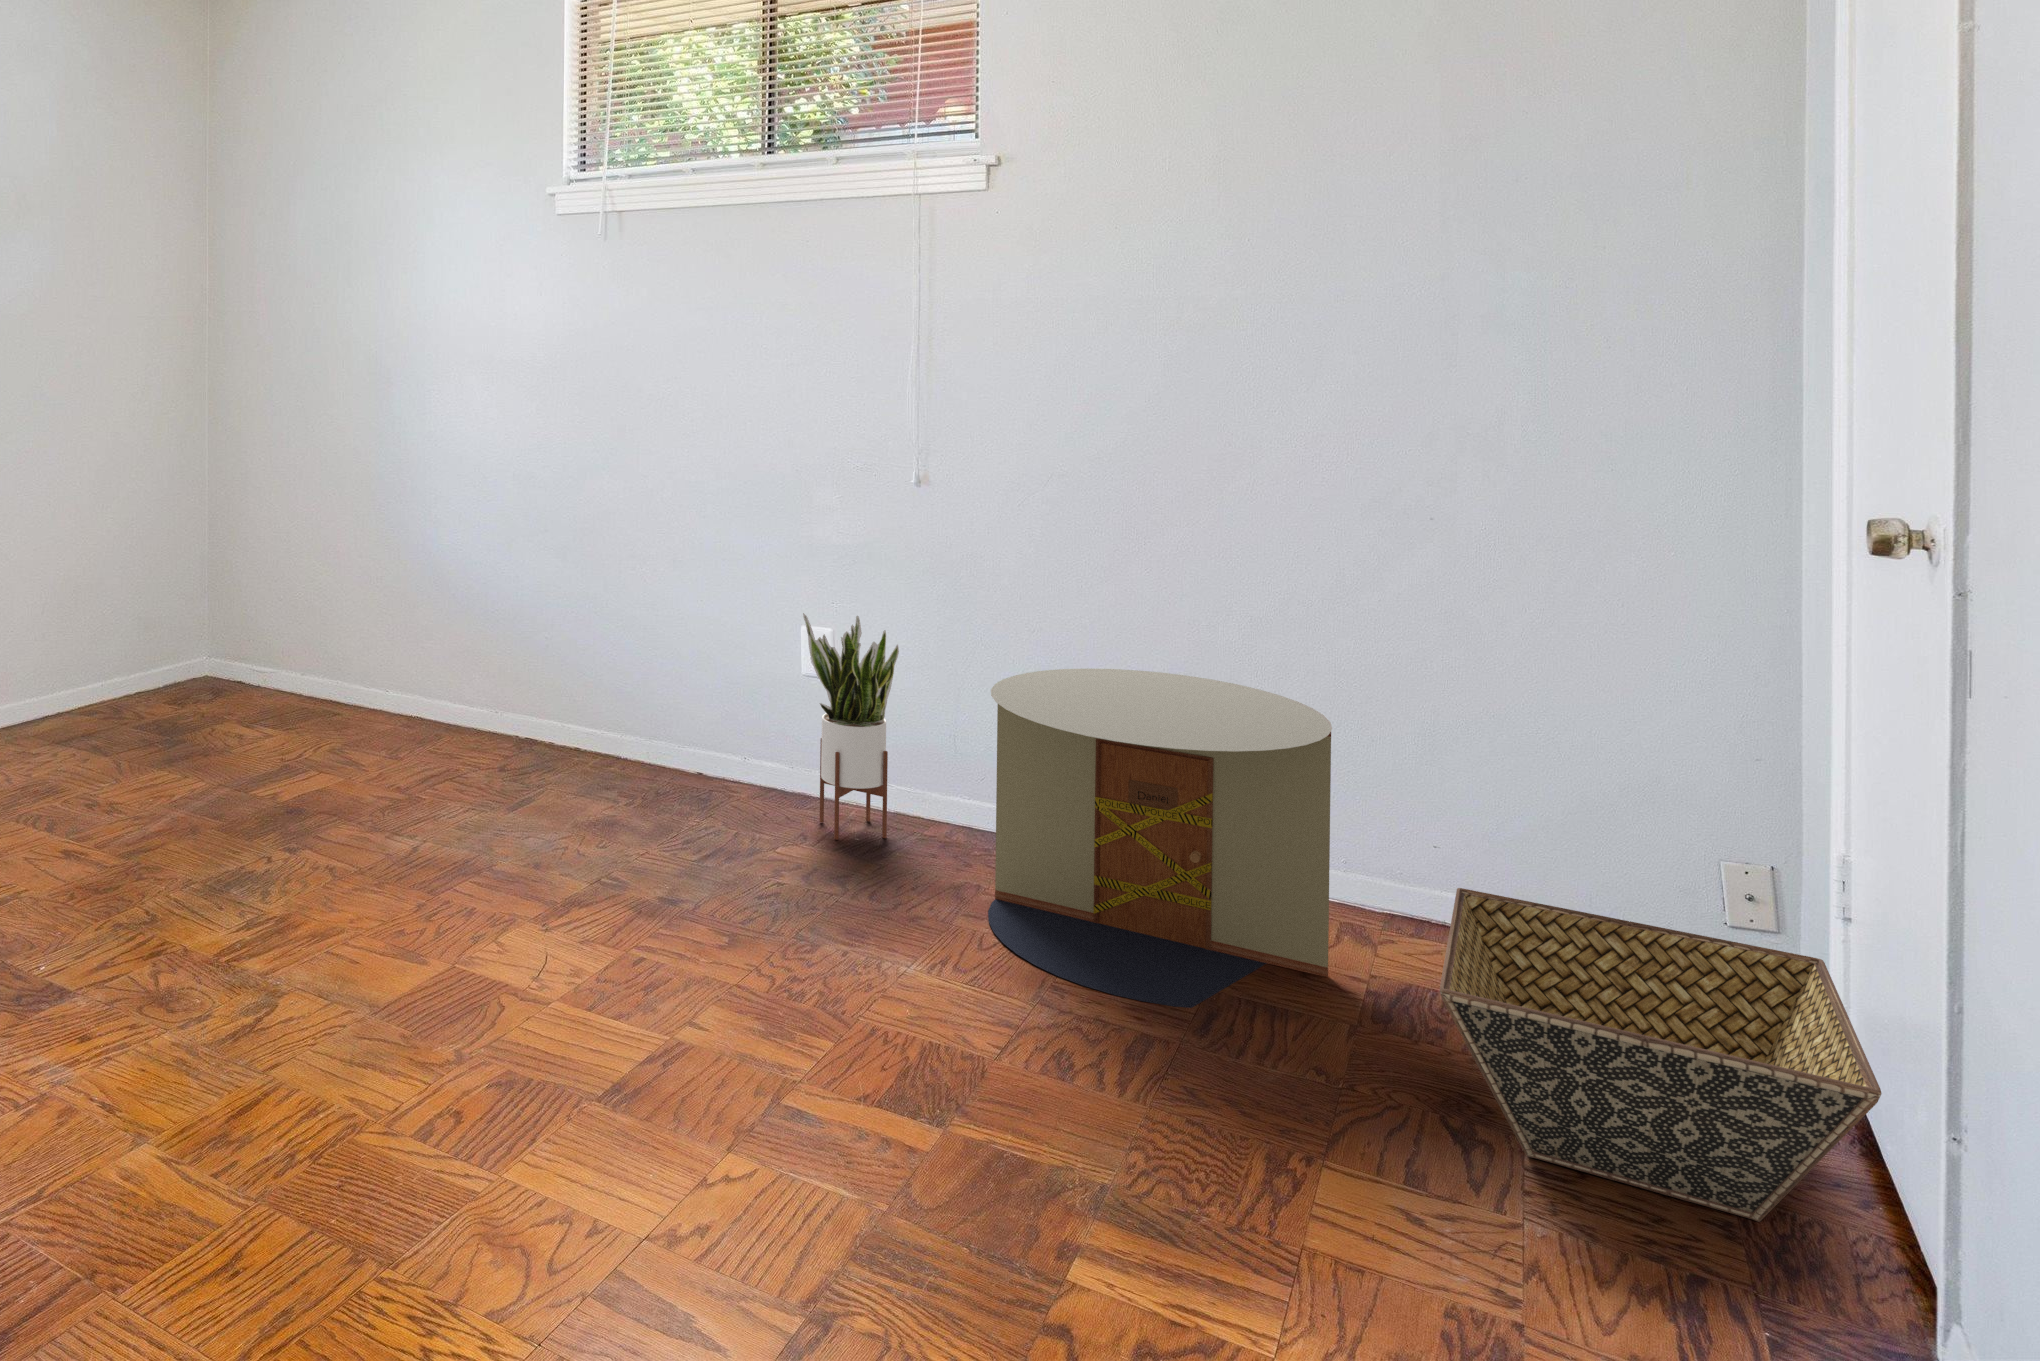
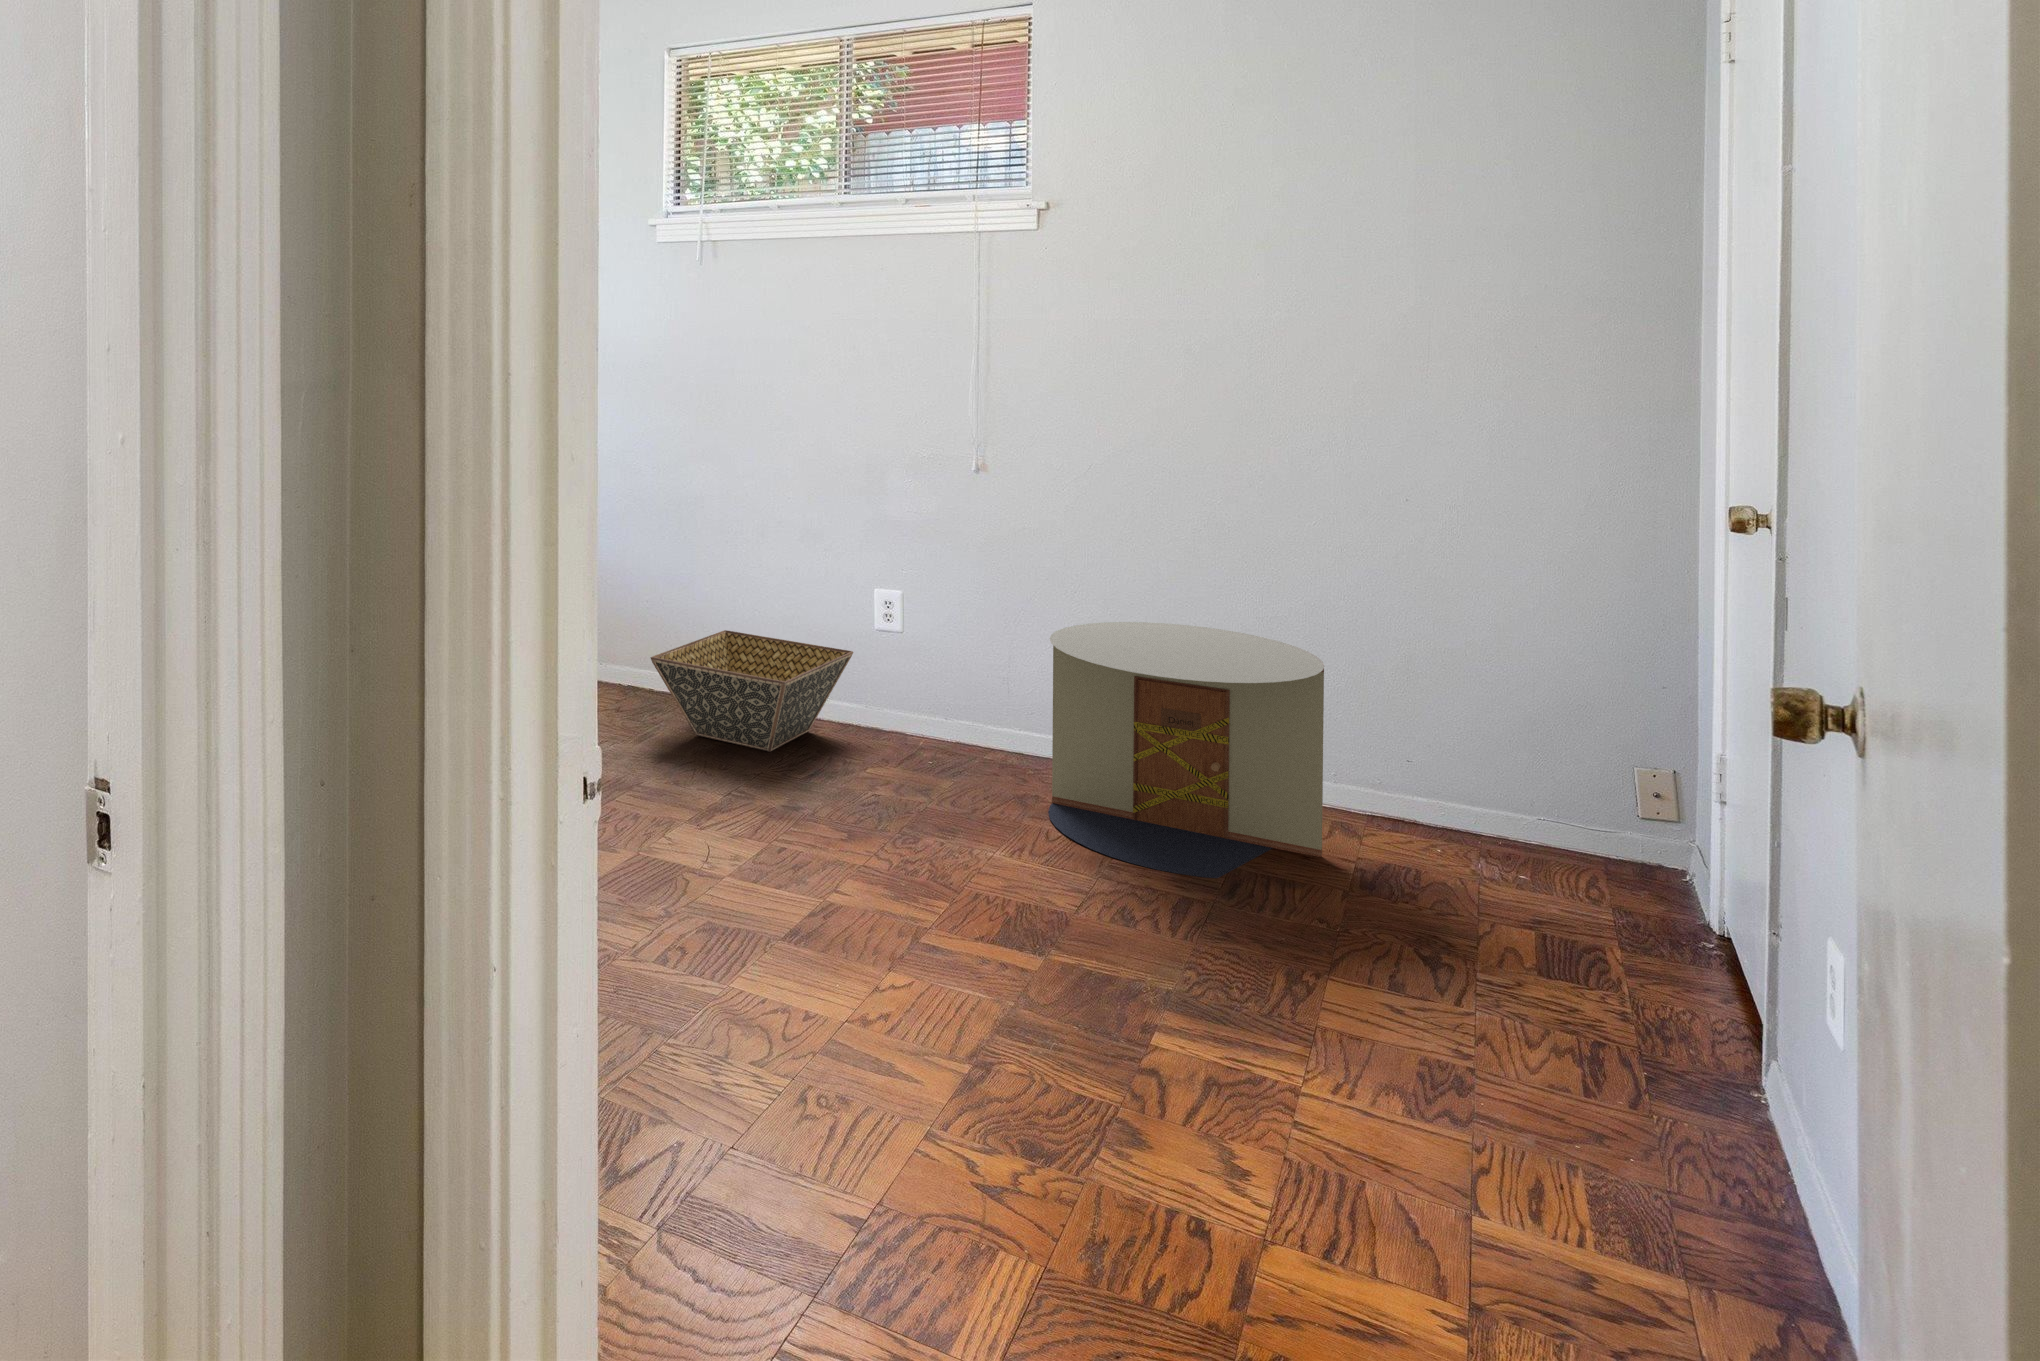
potted plant: present [803,613,899,840] -> none [884,579,963,761]
basket: present [1440,888,1882,1222] -> present [651,630,853,752]

